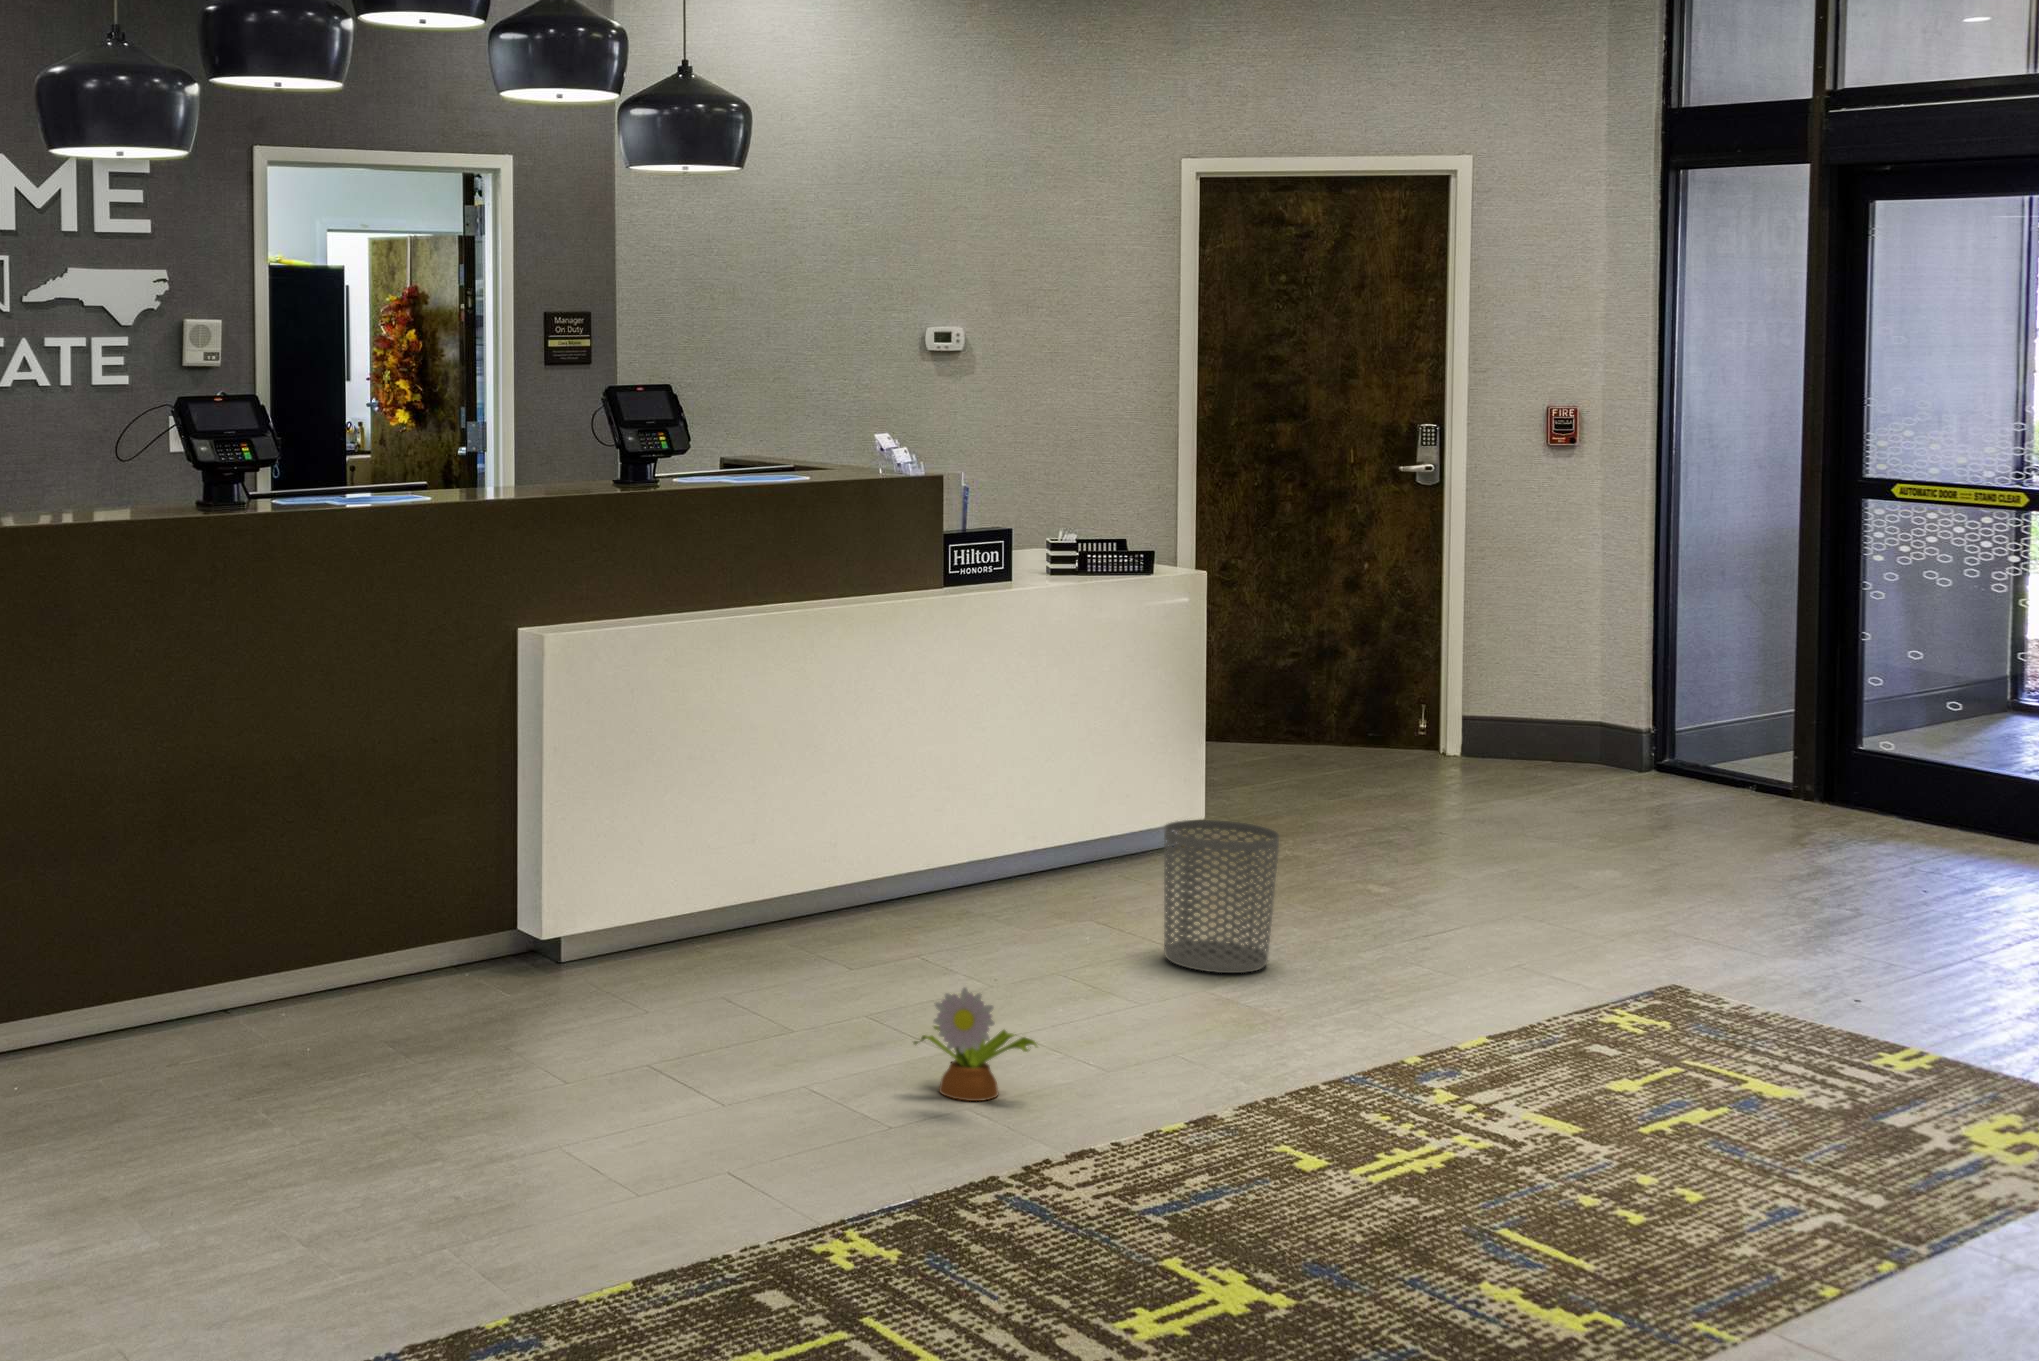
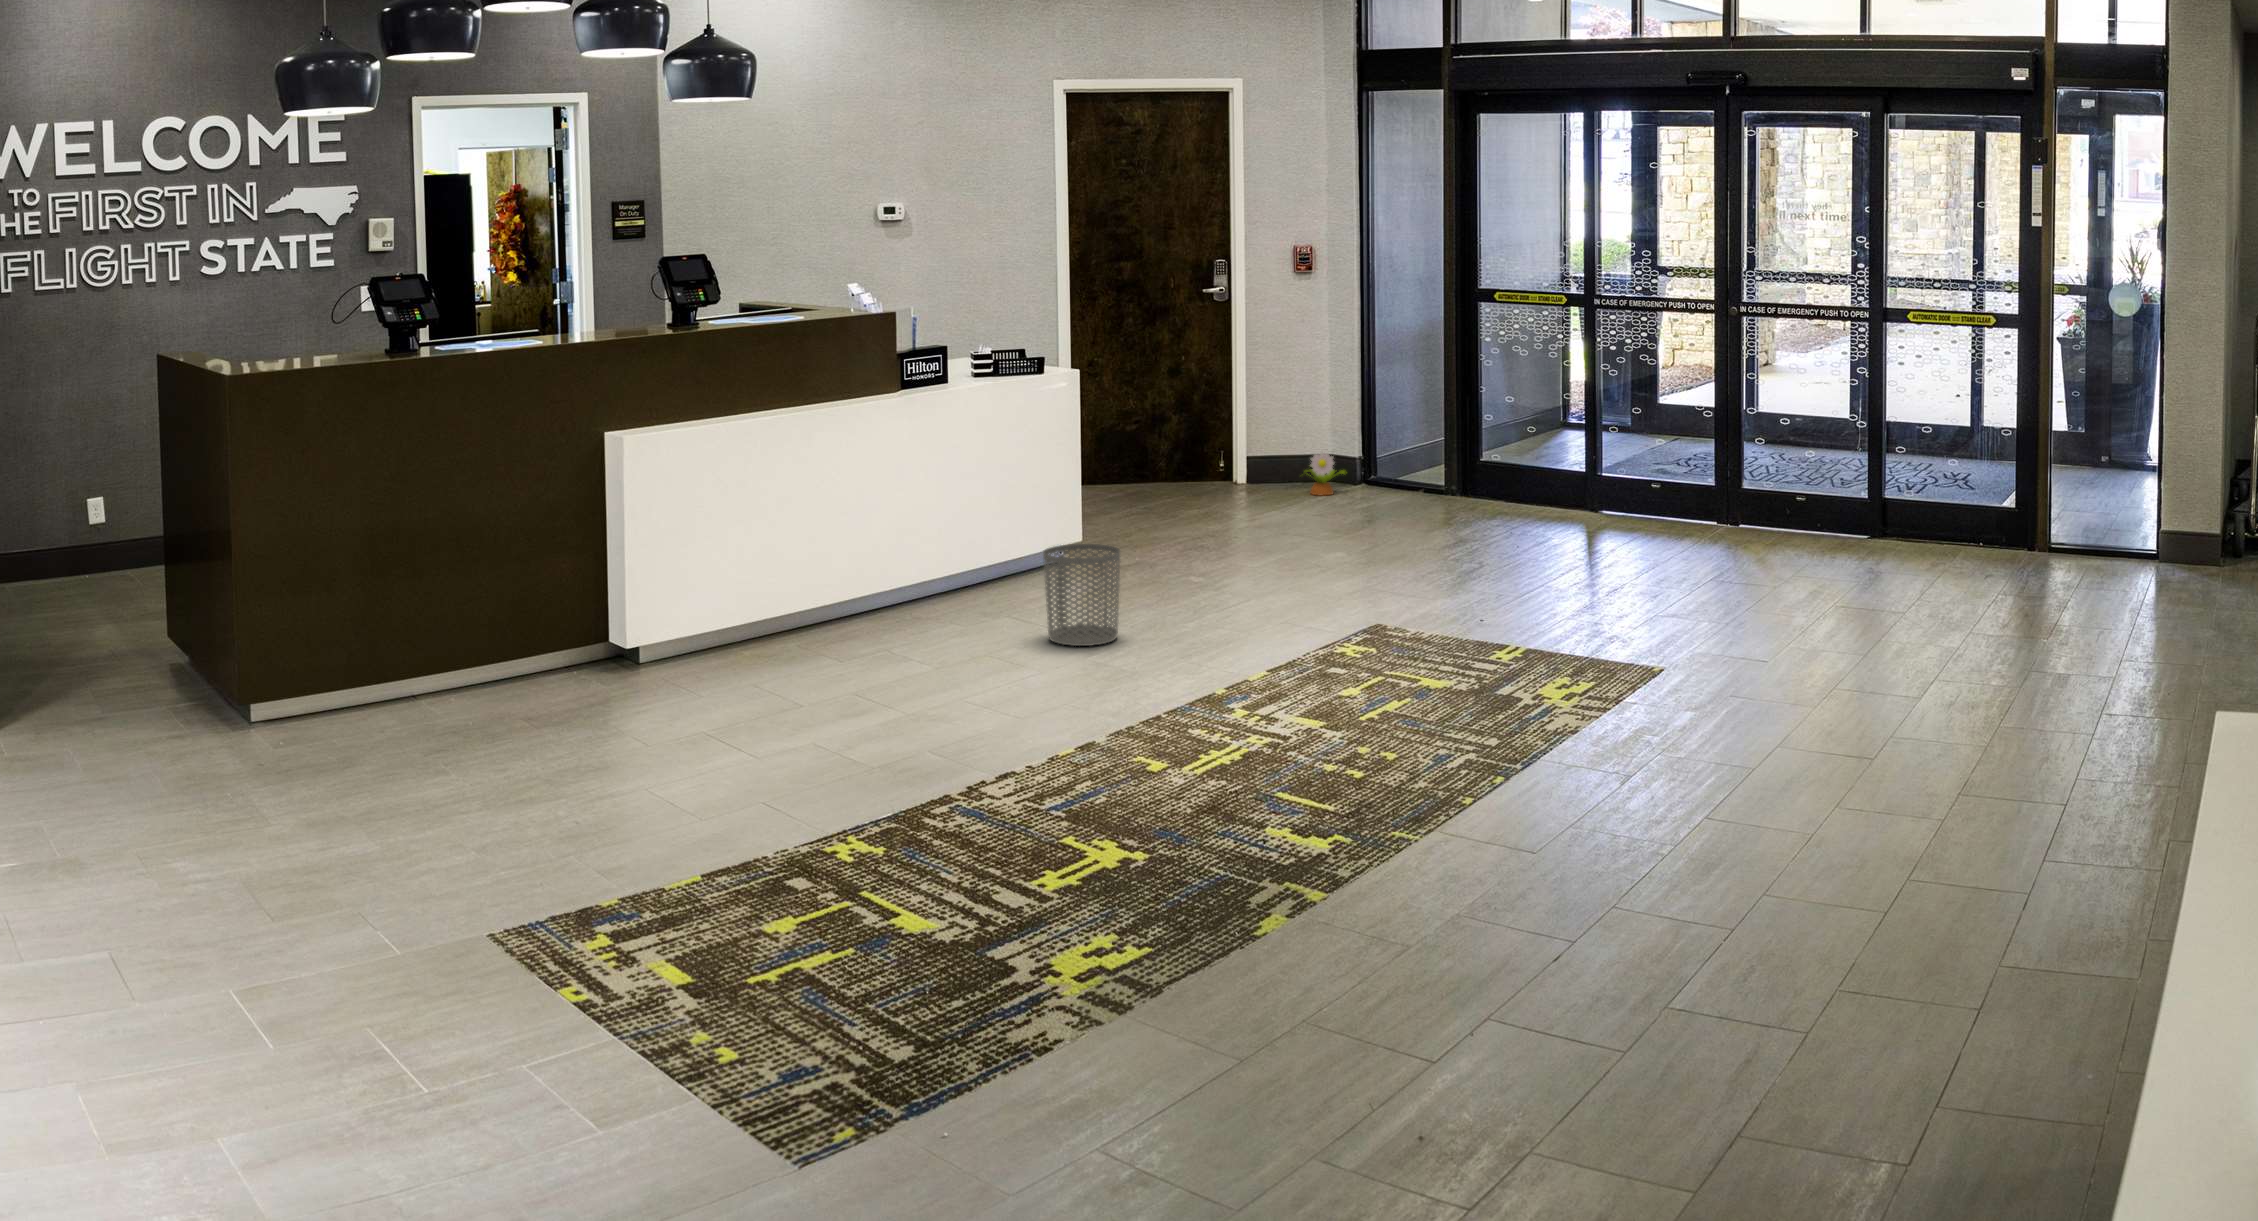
decorative plant: present [914,988,1037,1101] -> present [1307,452,1347,495]

